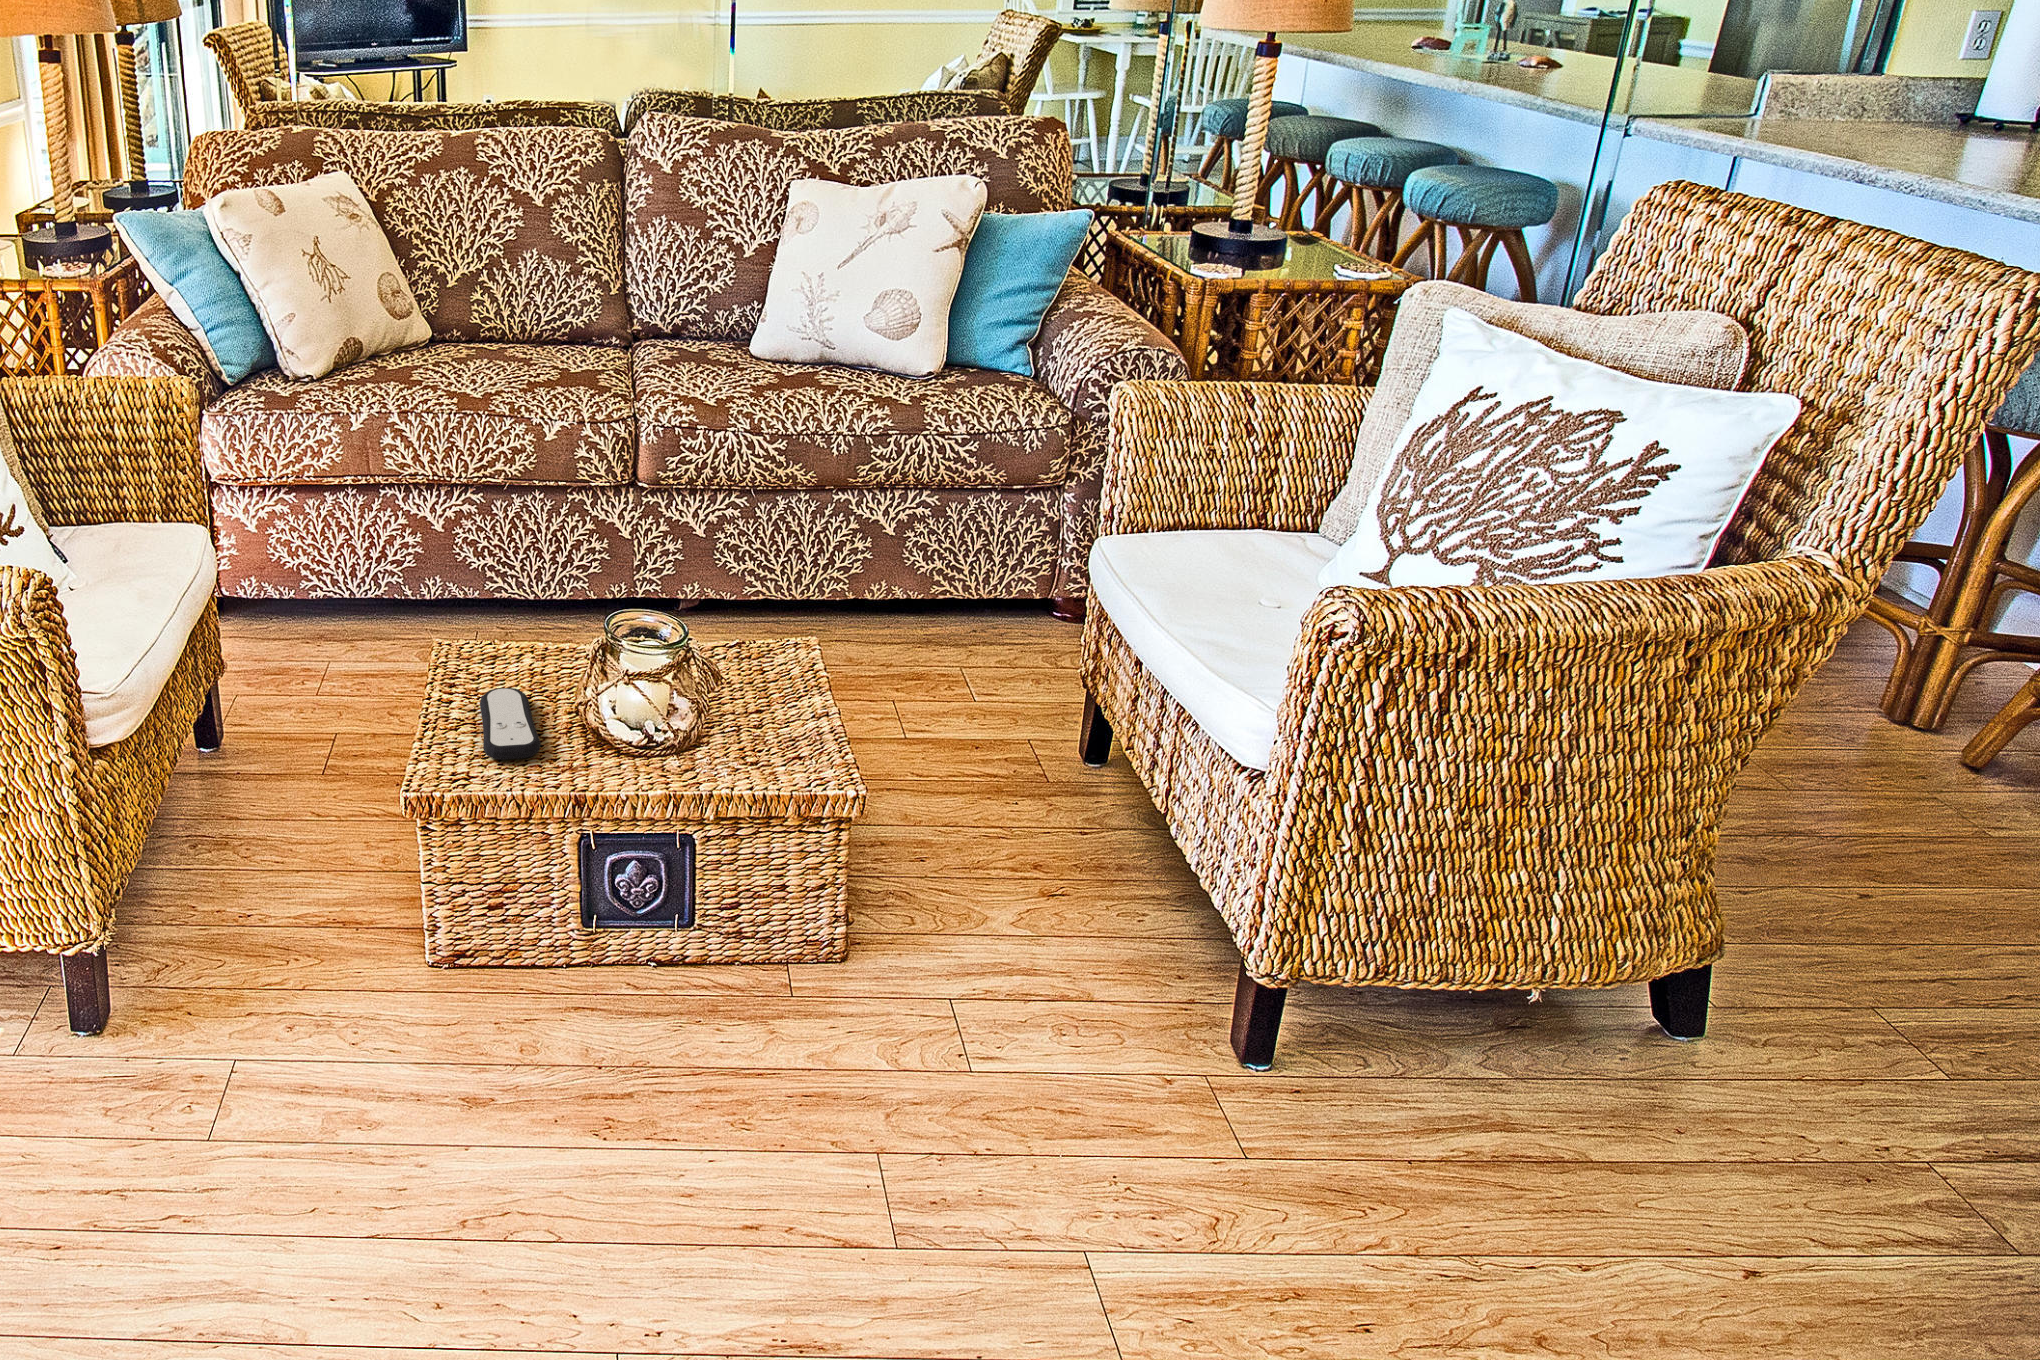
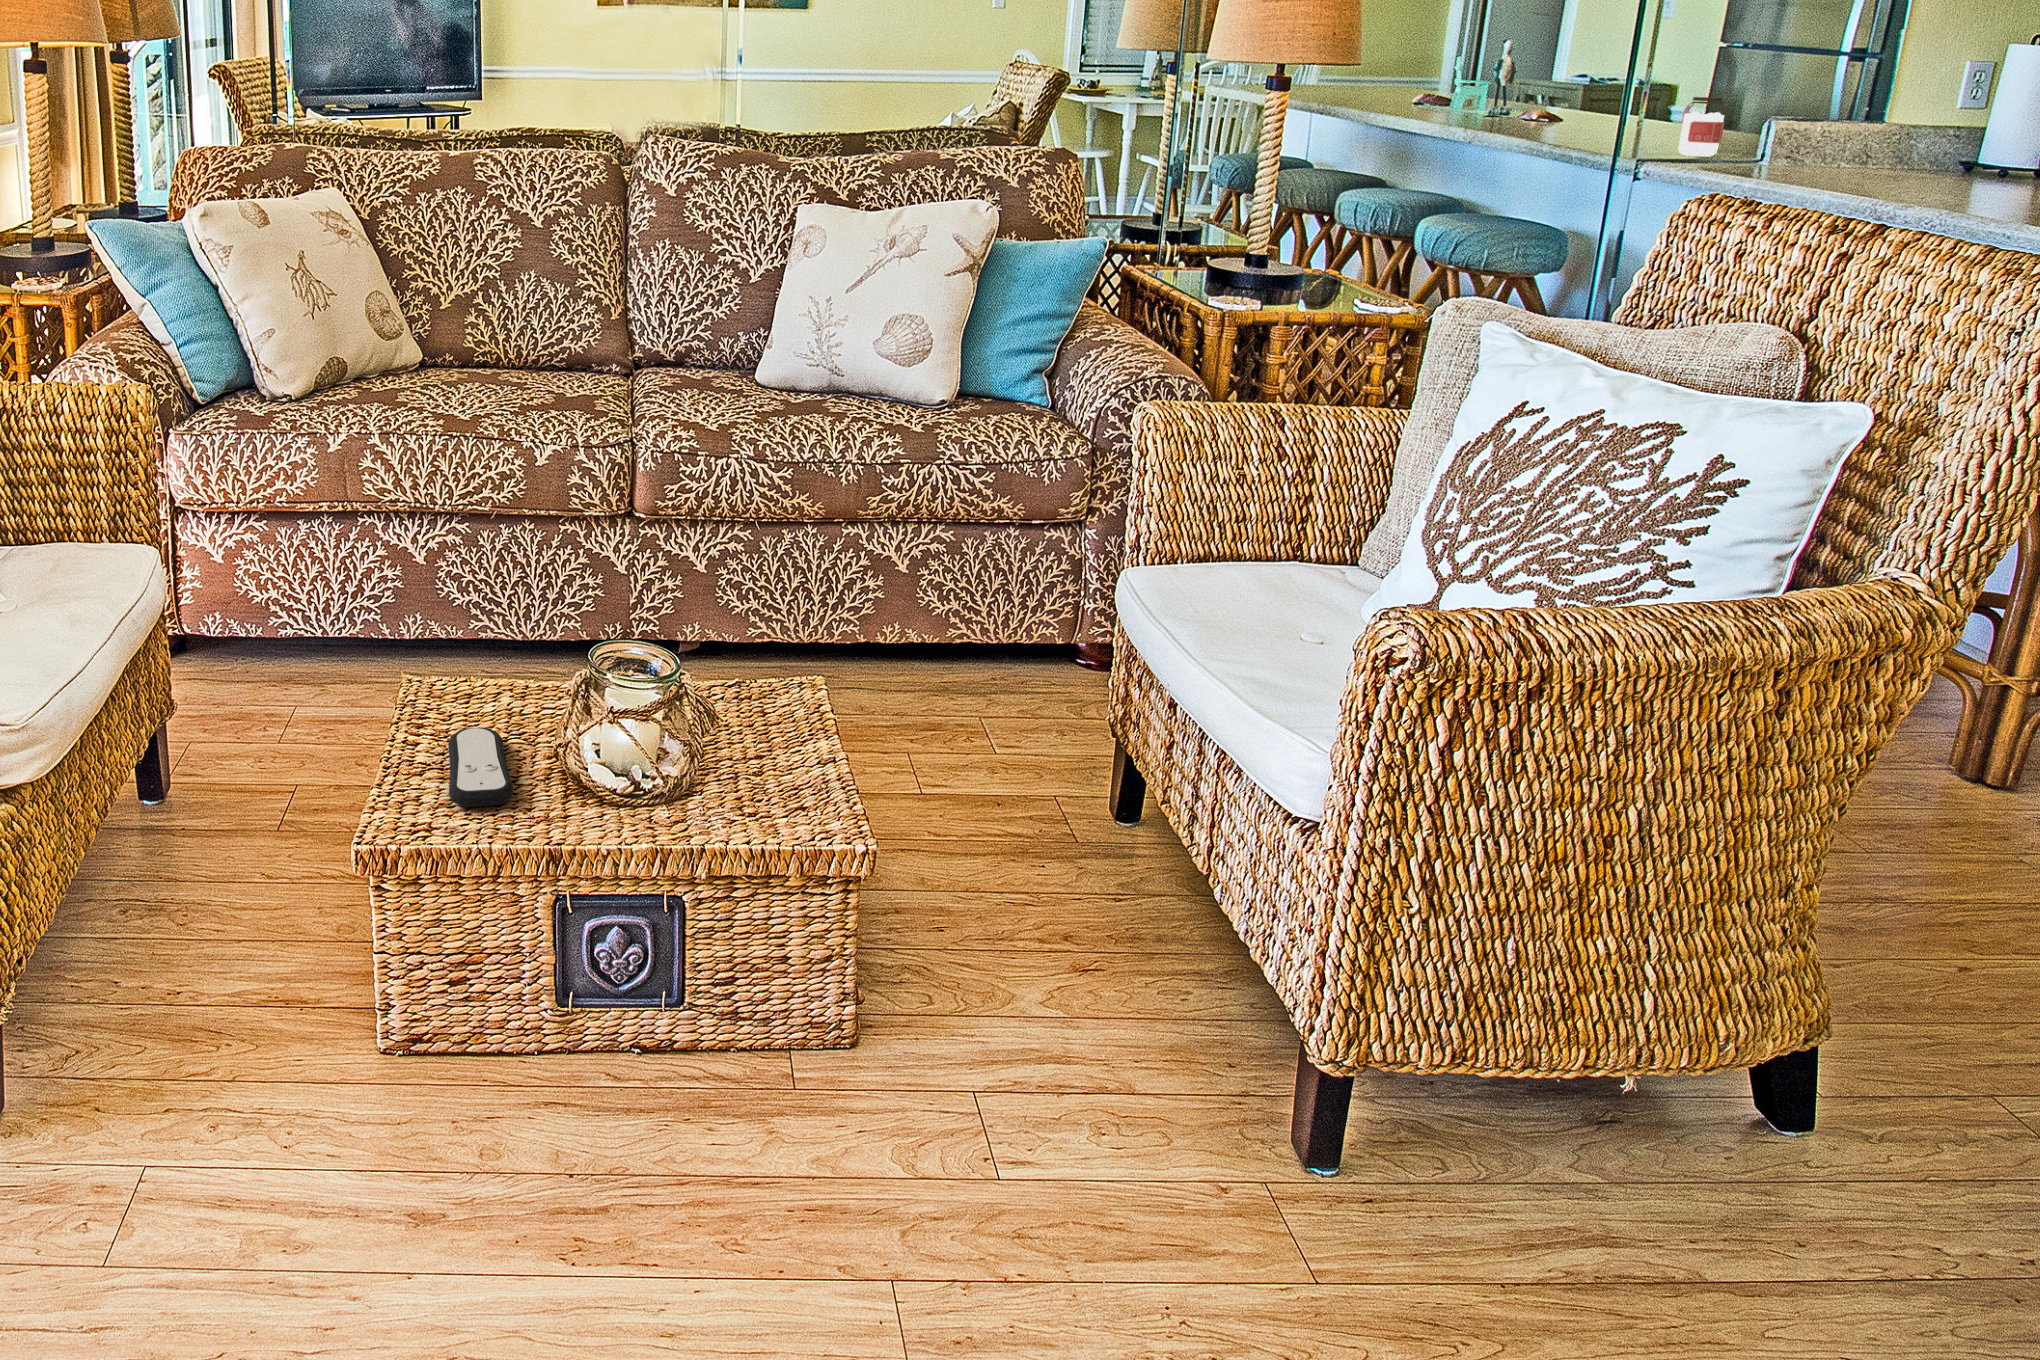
jar: none [1670,45,1724,107] -> present [1678,97,1728,157]

